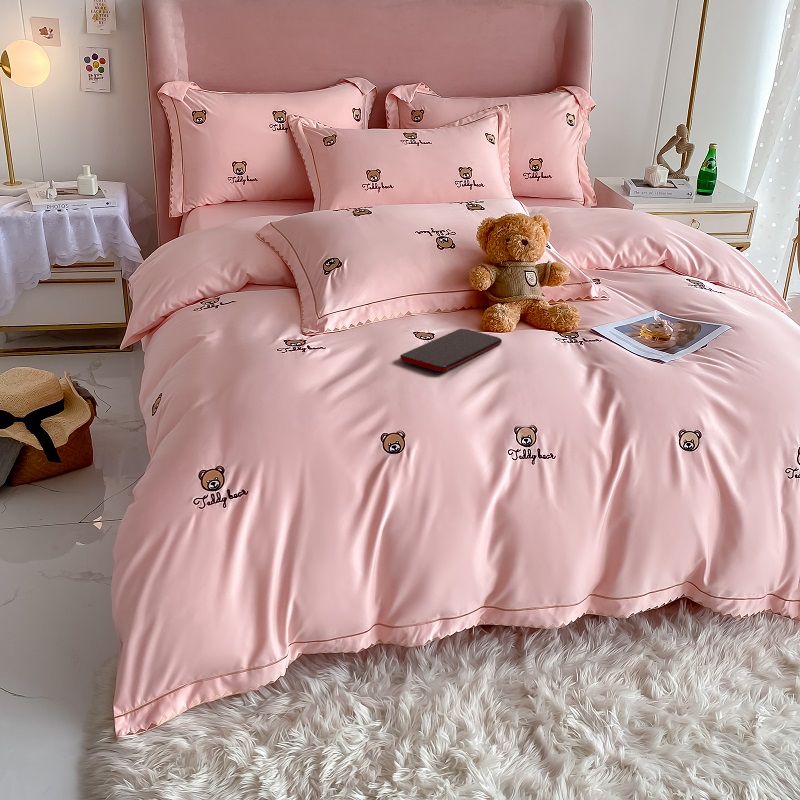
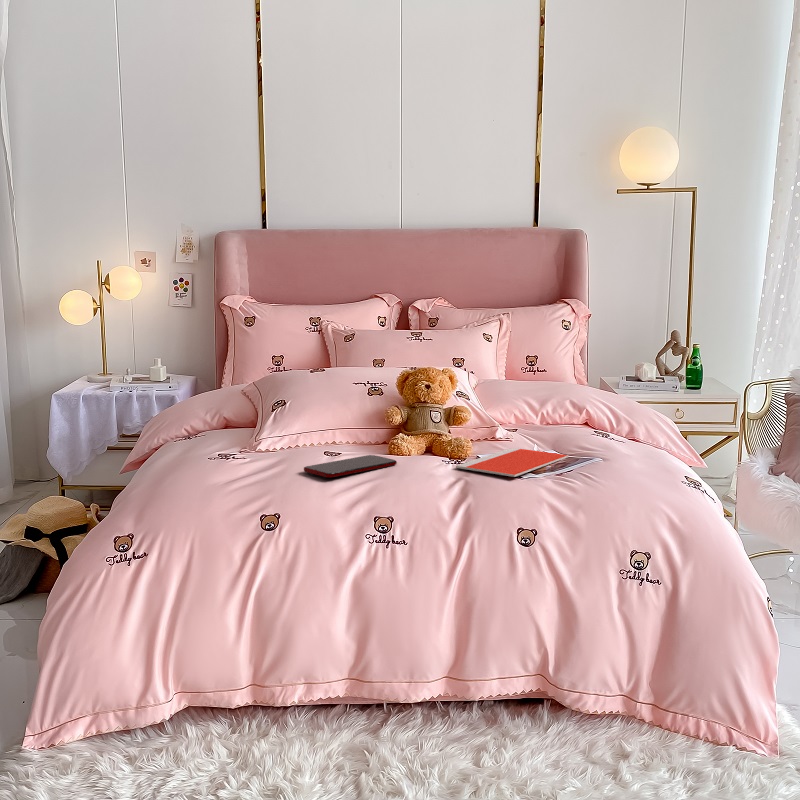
notebook: none [576,309,687,362] -> present [456,448,568,477]

